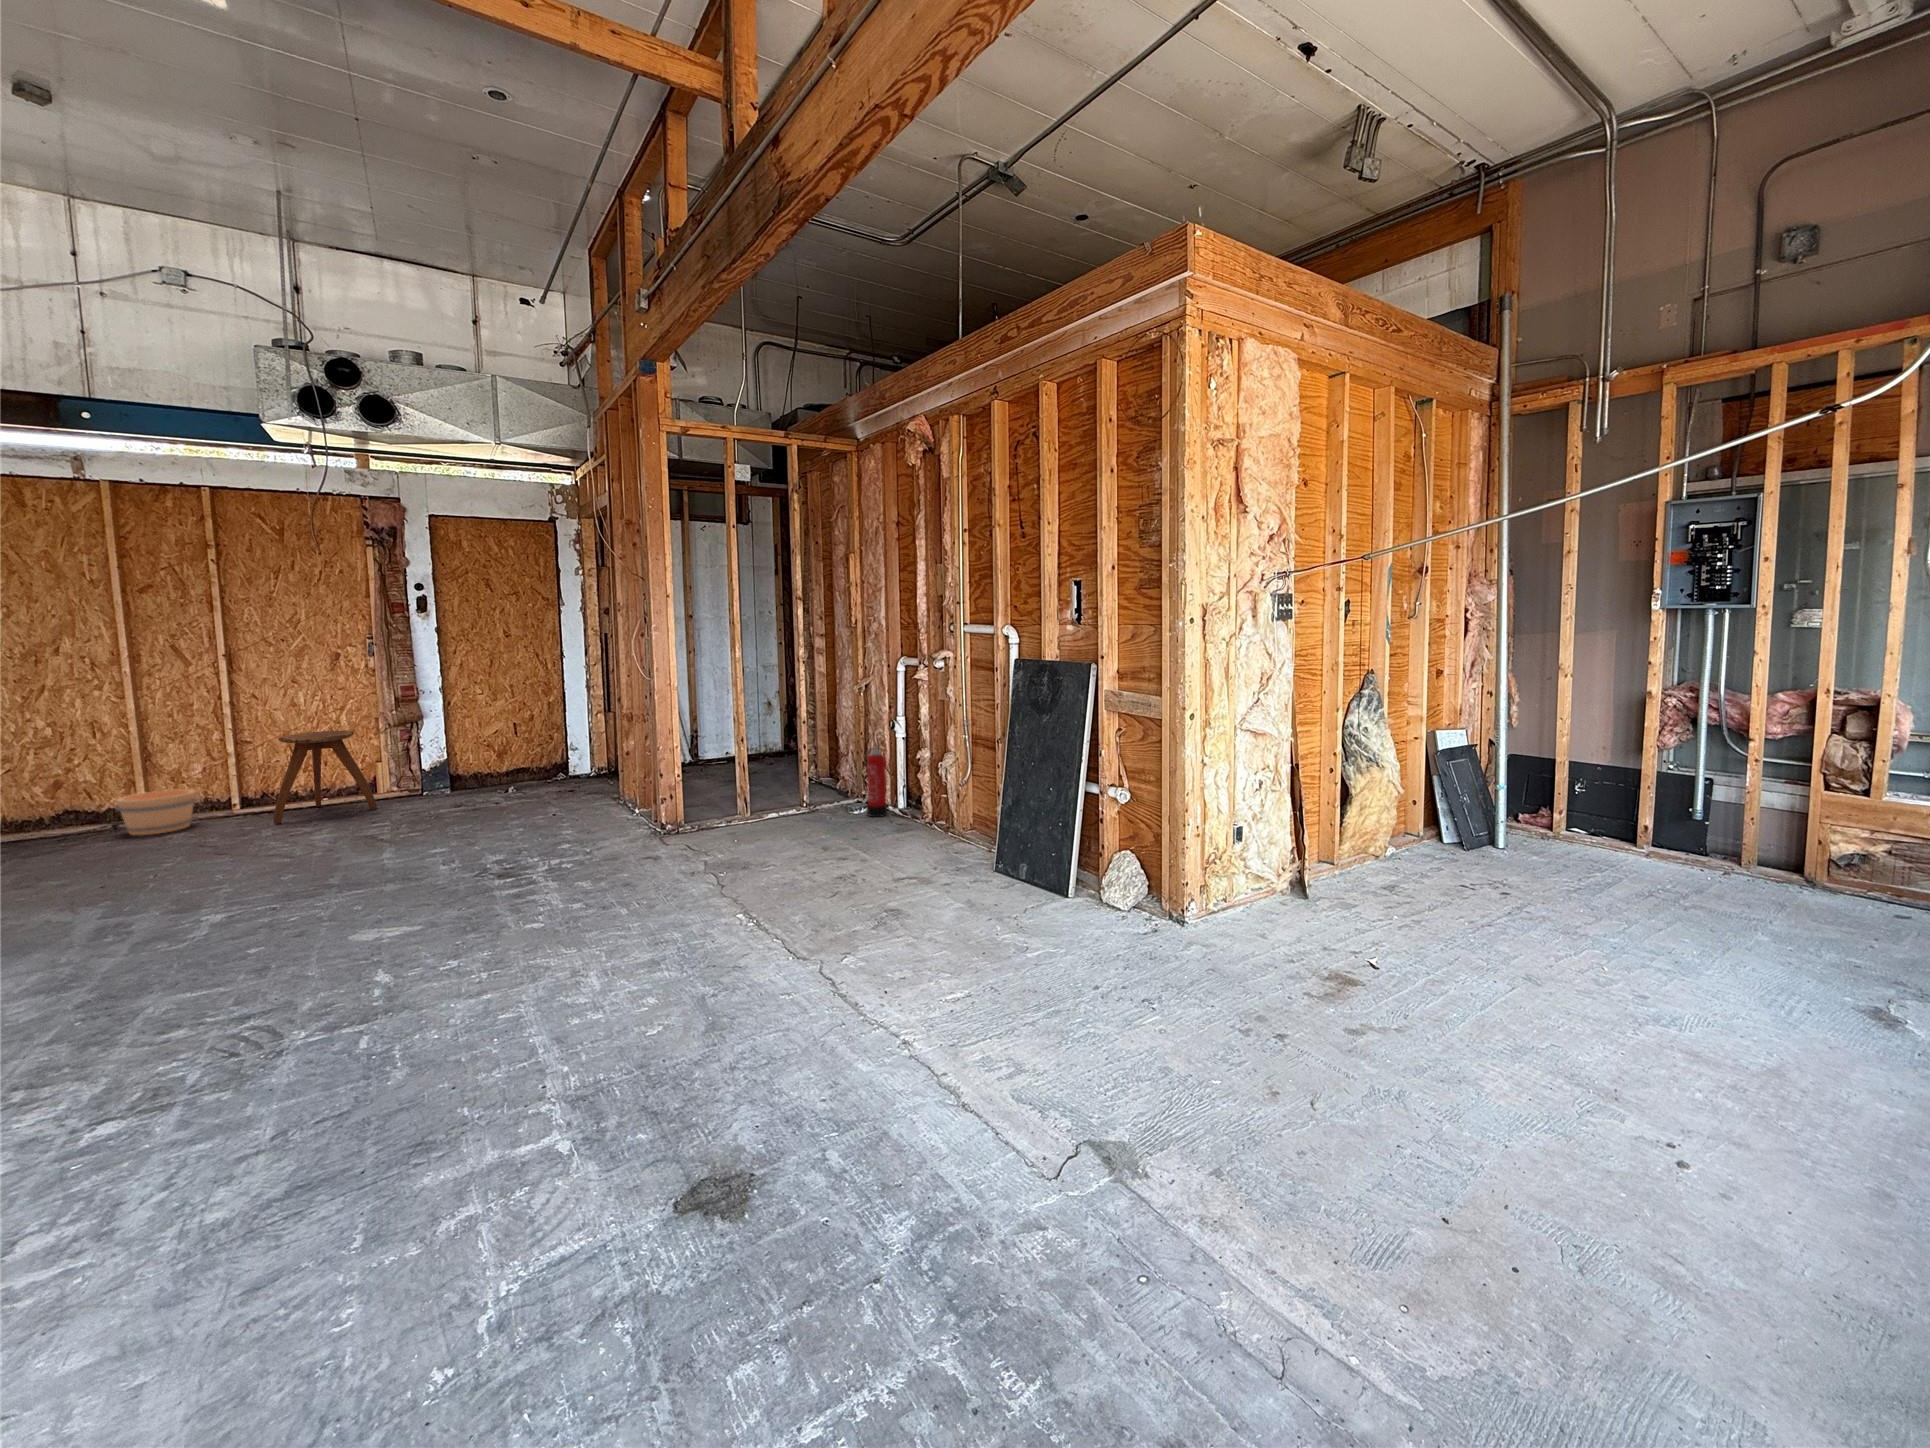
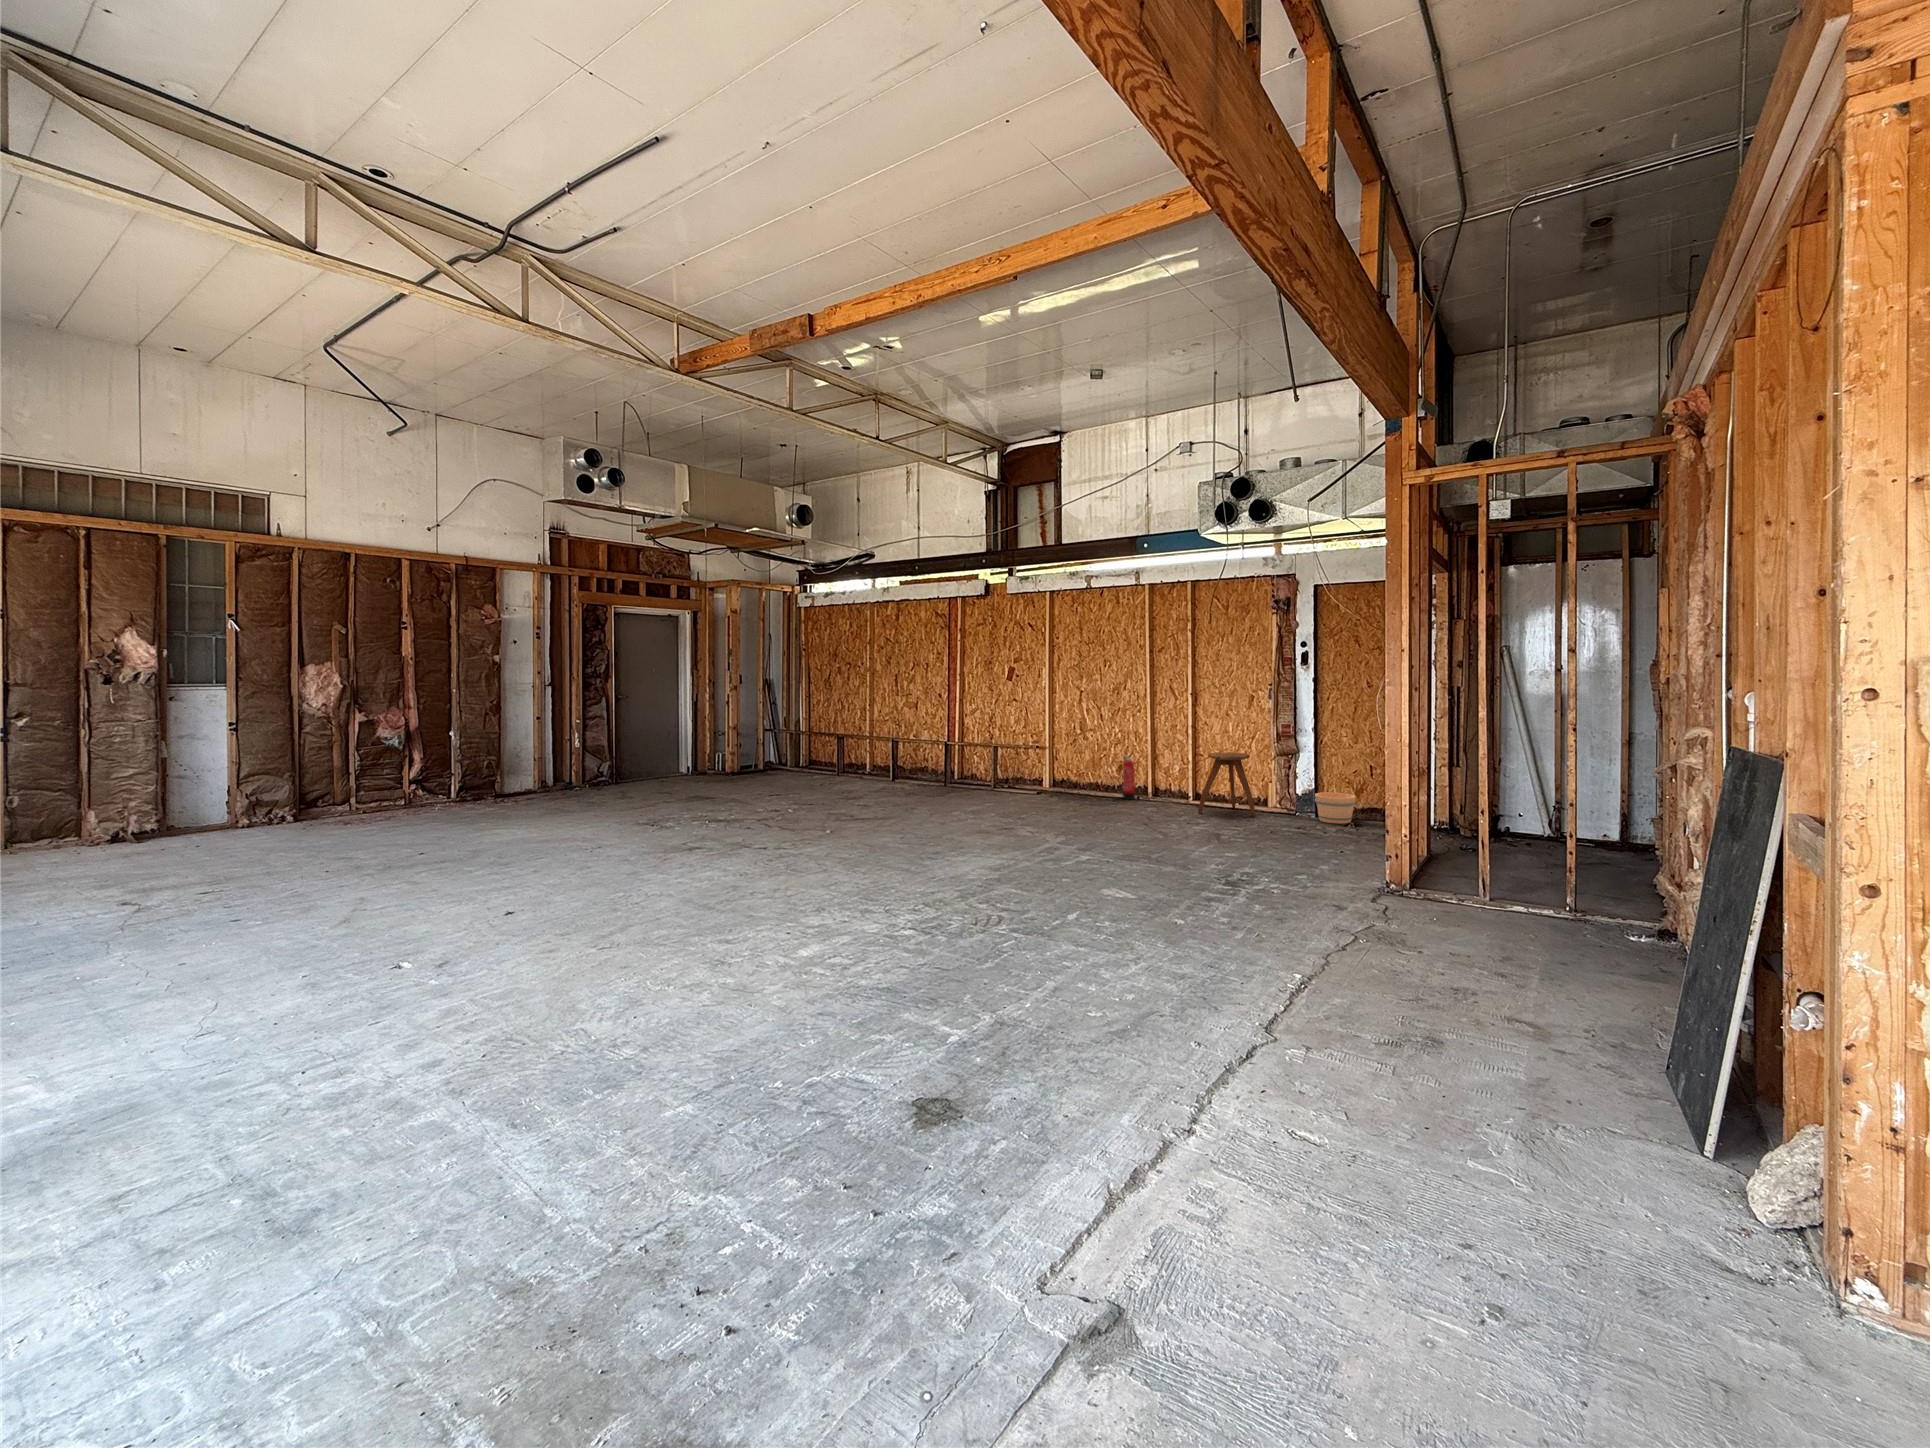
fire extinguisher: present [865,743,888,817] -> present [1120,755,1135,800]
bucket: present [116,789,197,835] -> present [1315,792,1356,824]

